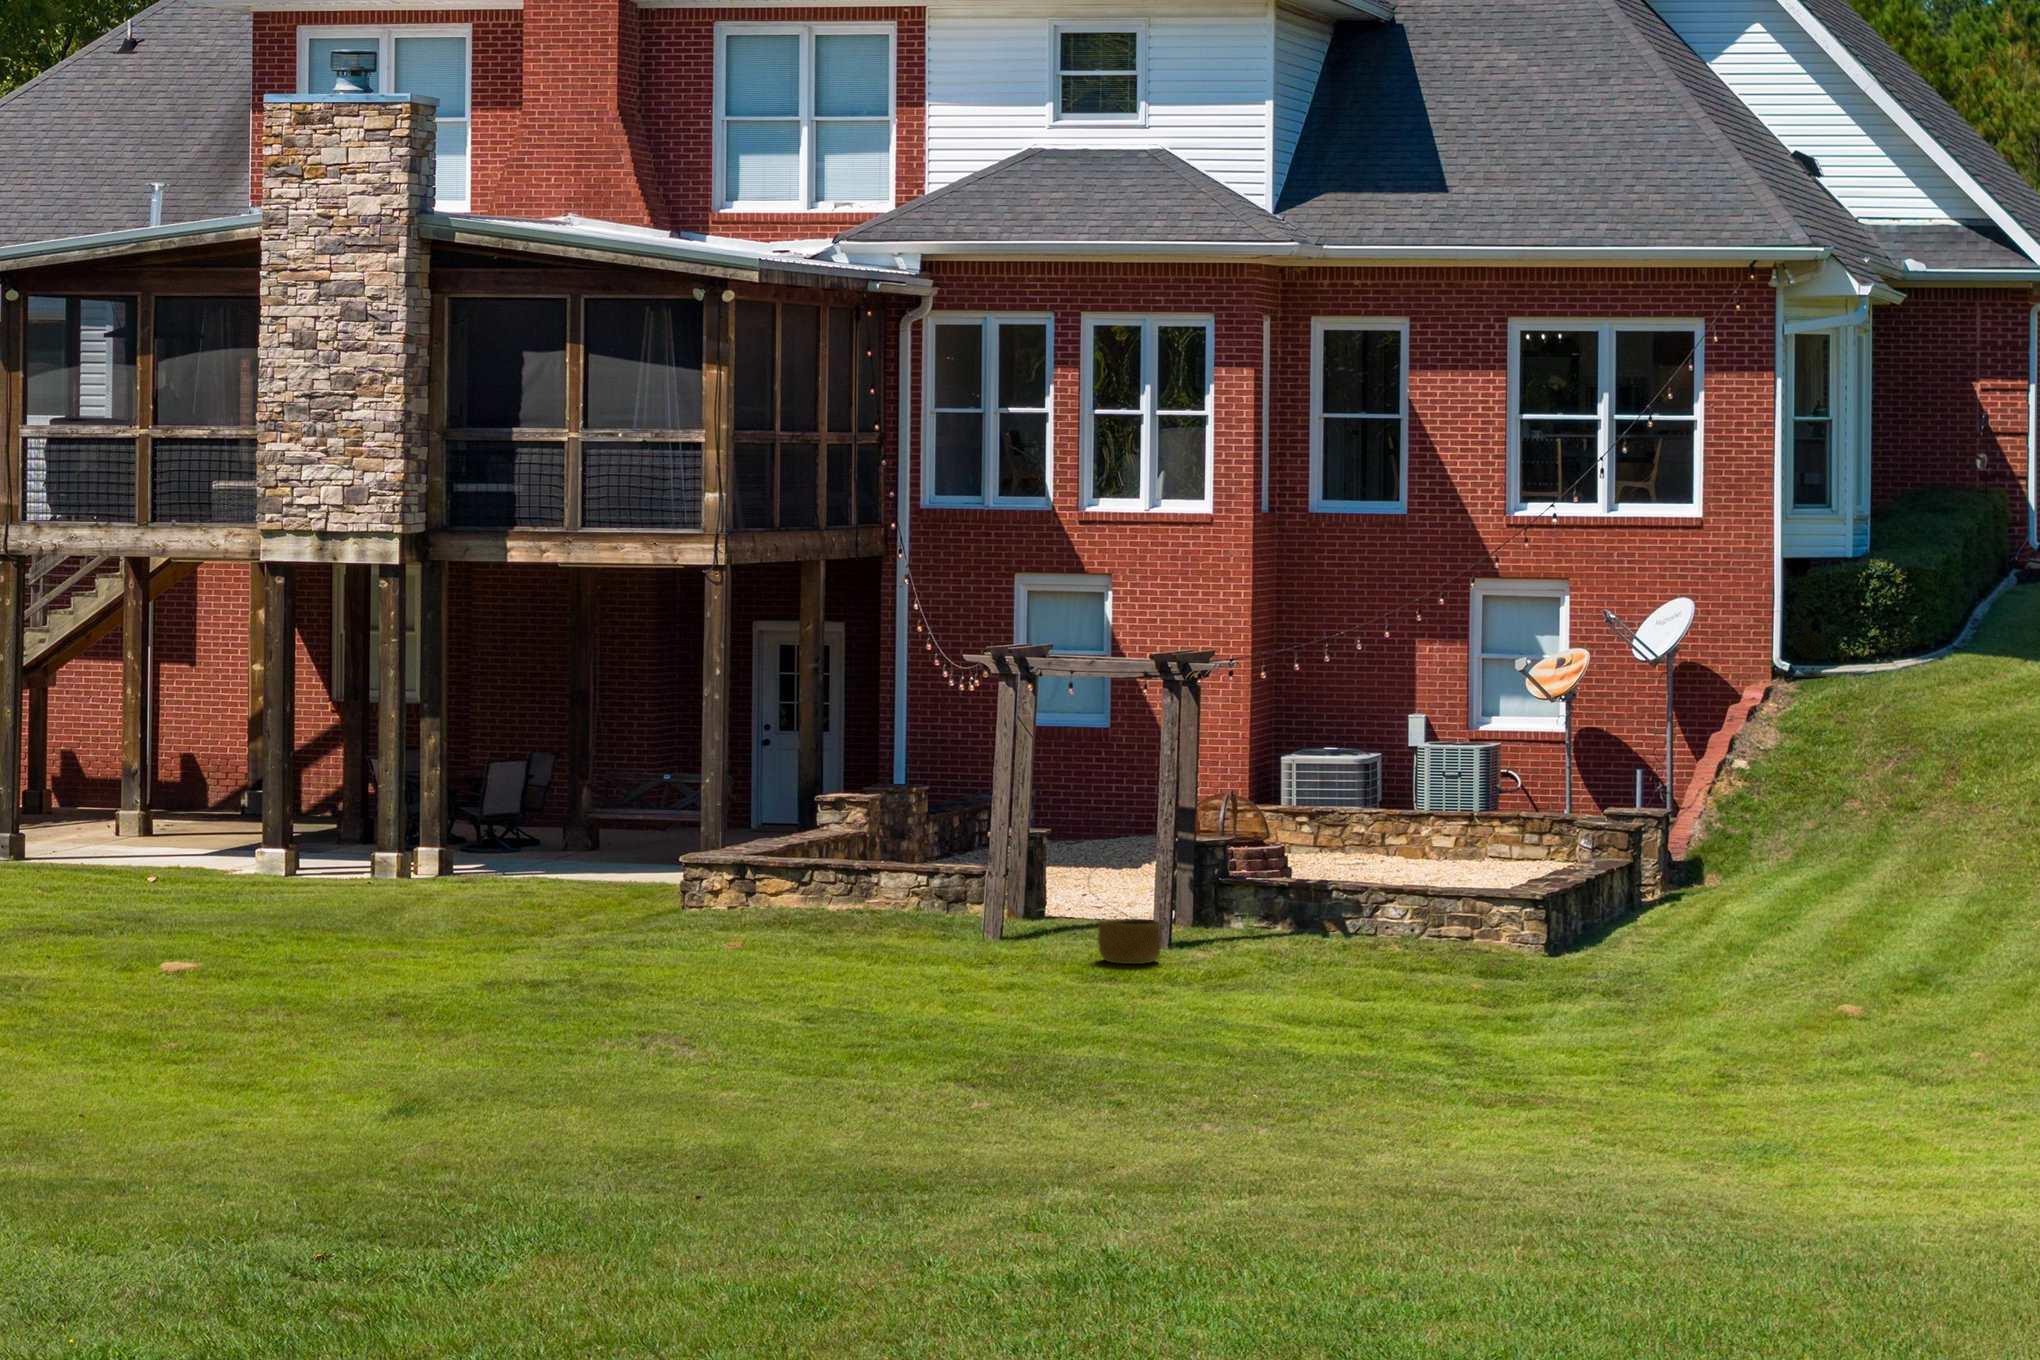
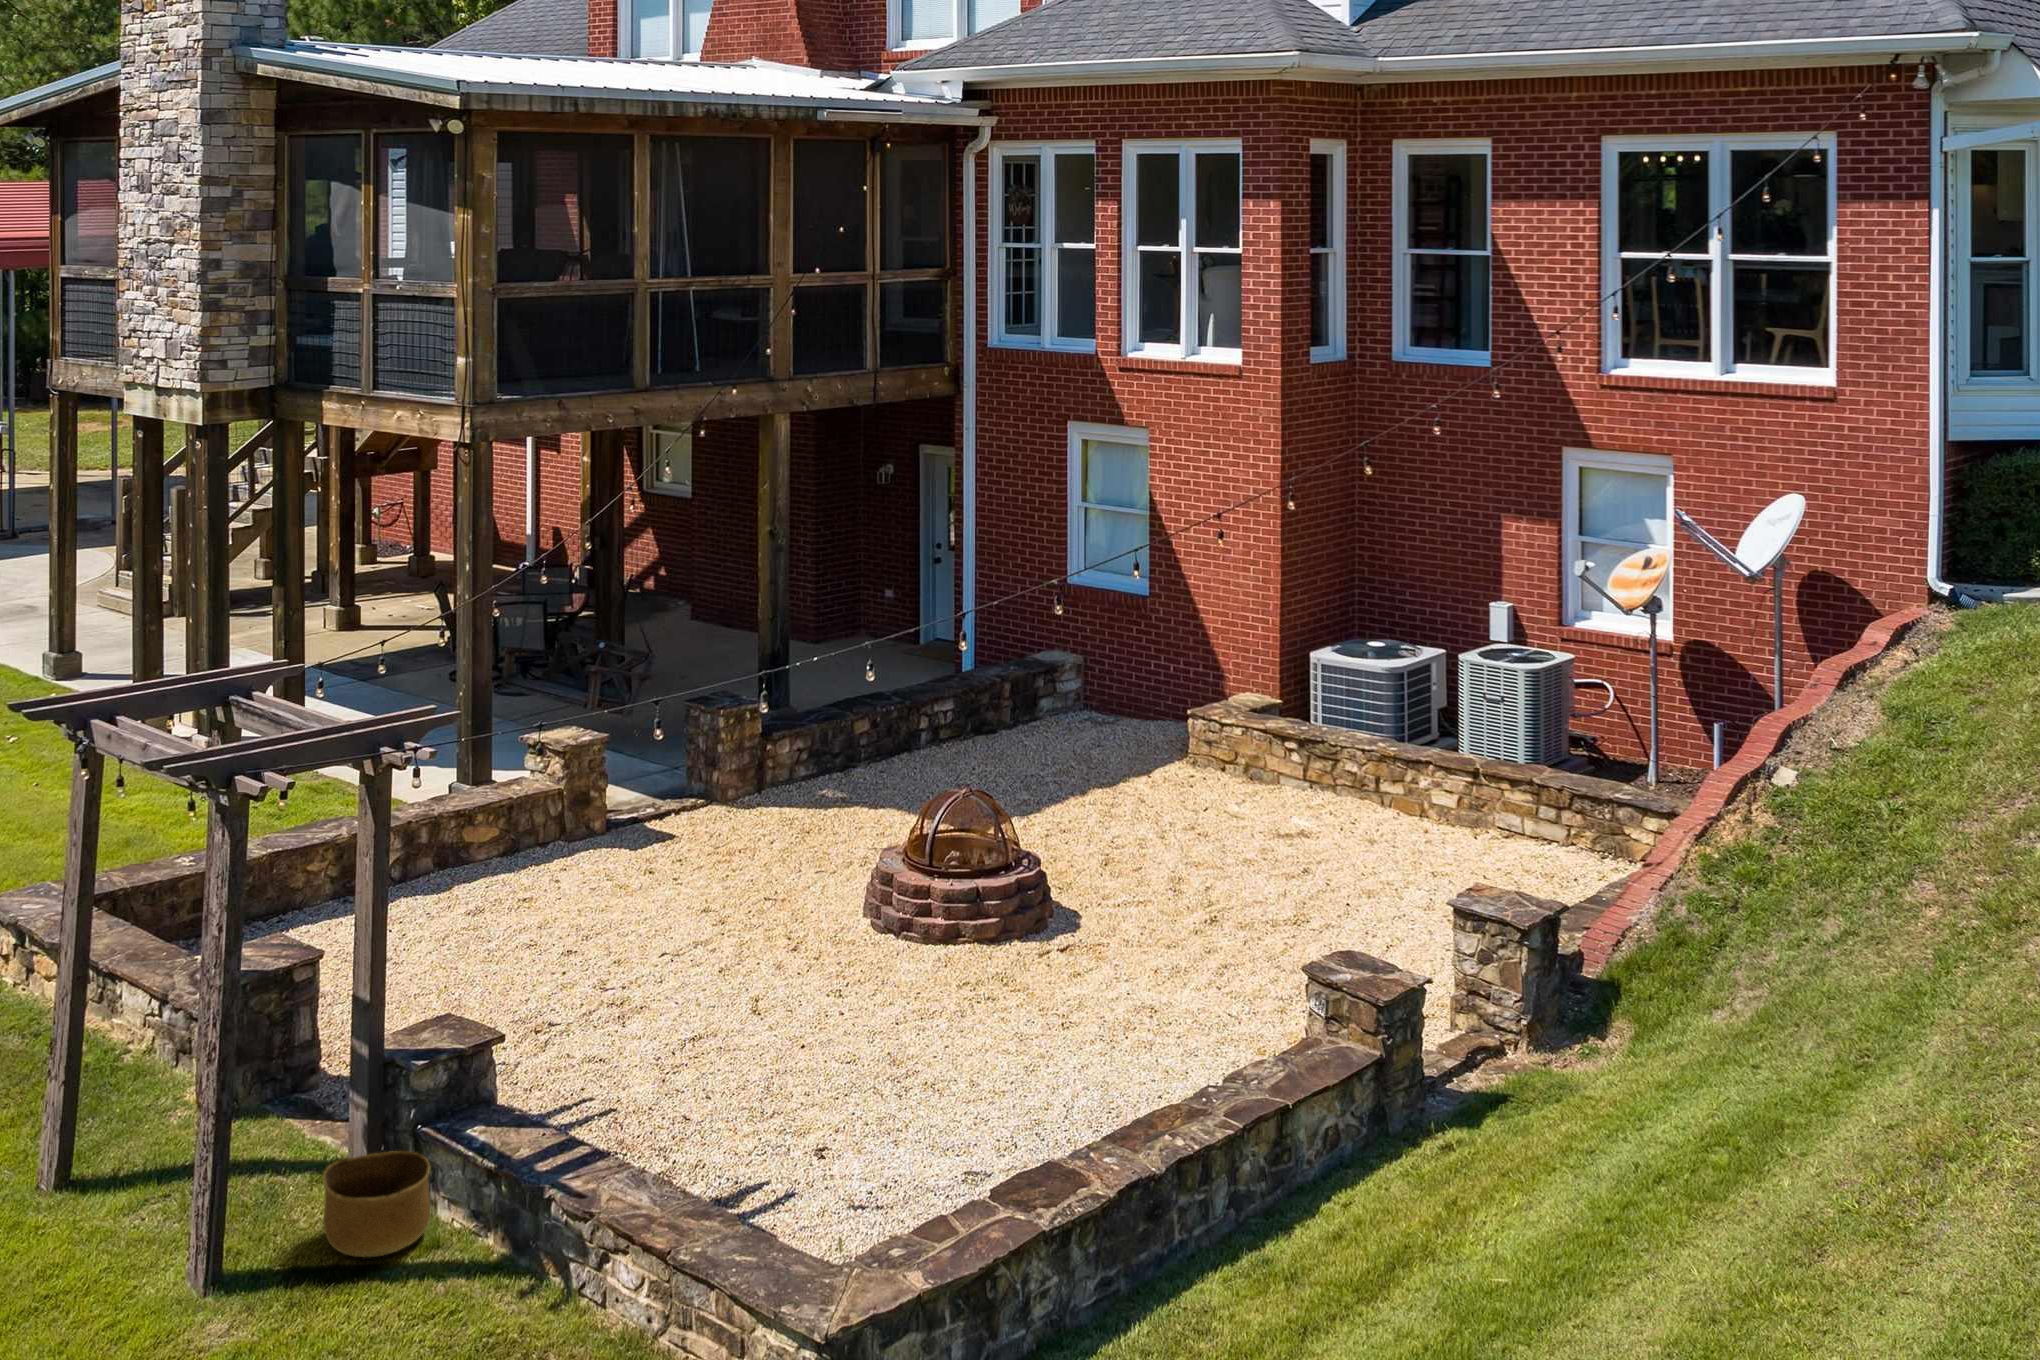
potted tree: present [1794,621,1829,678] -> none [1964,516,2018,600]

